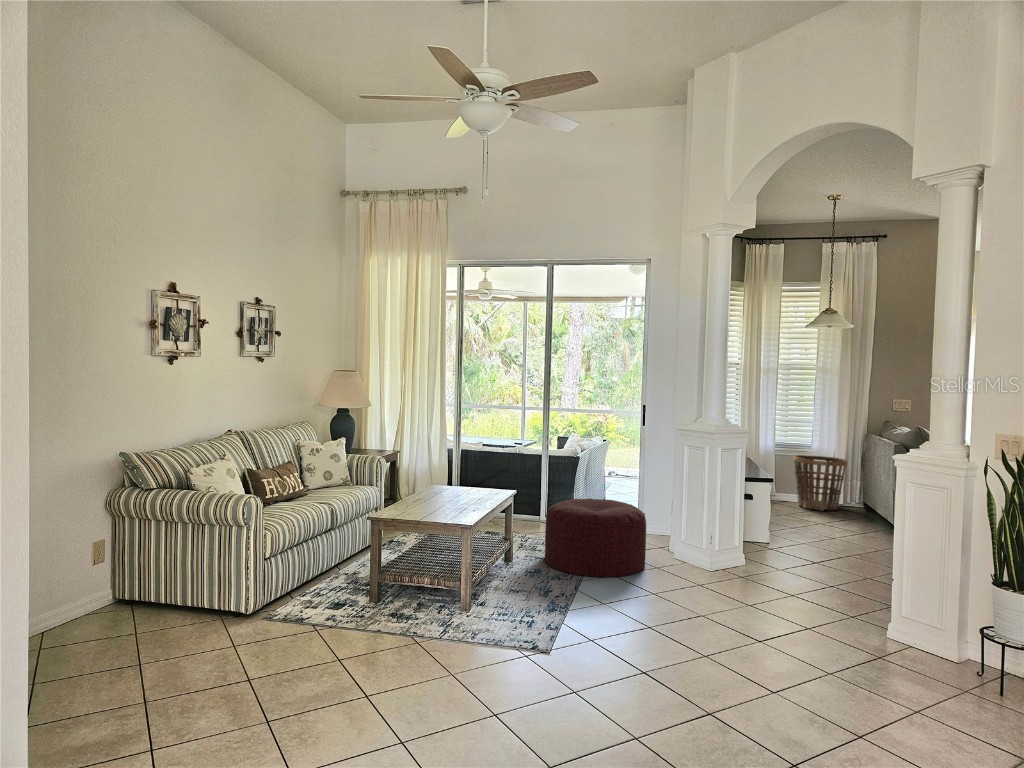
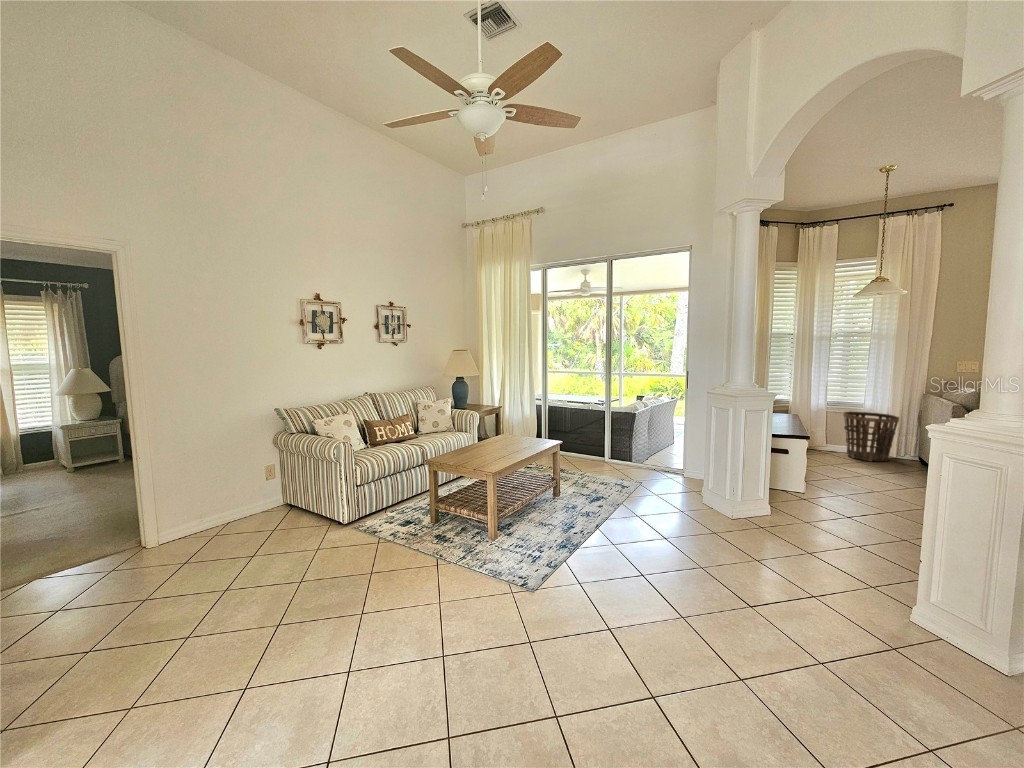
ottoman: present [544,498,646,577] -> none [586,448,670,515]

